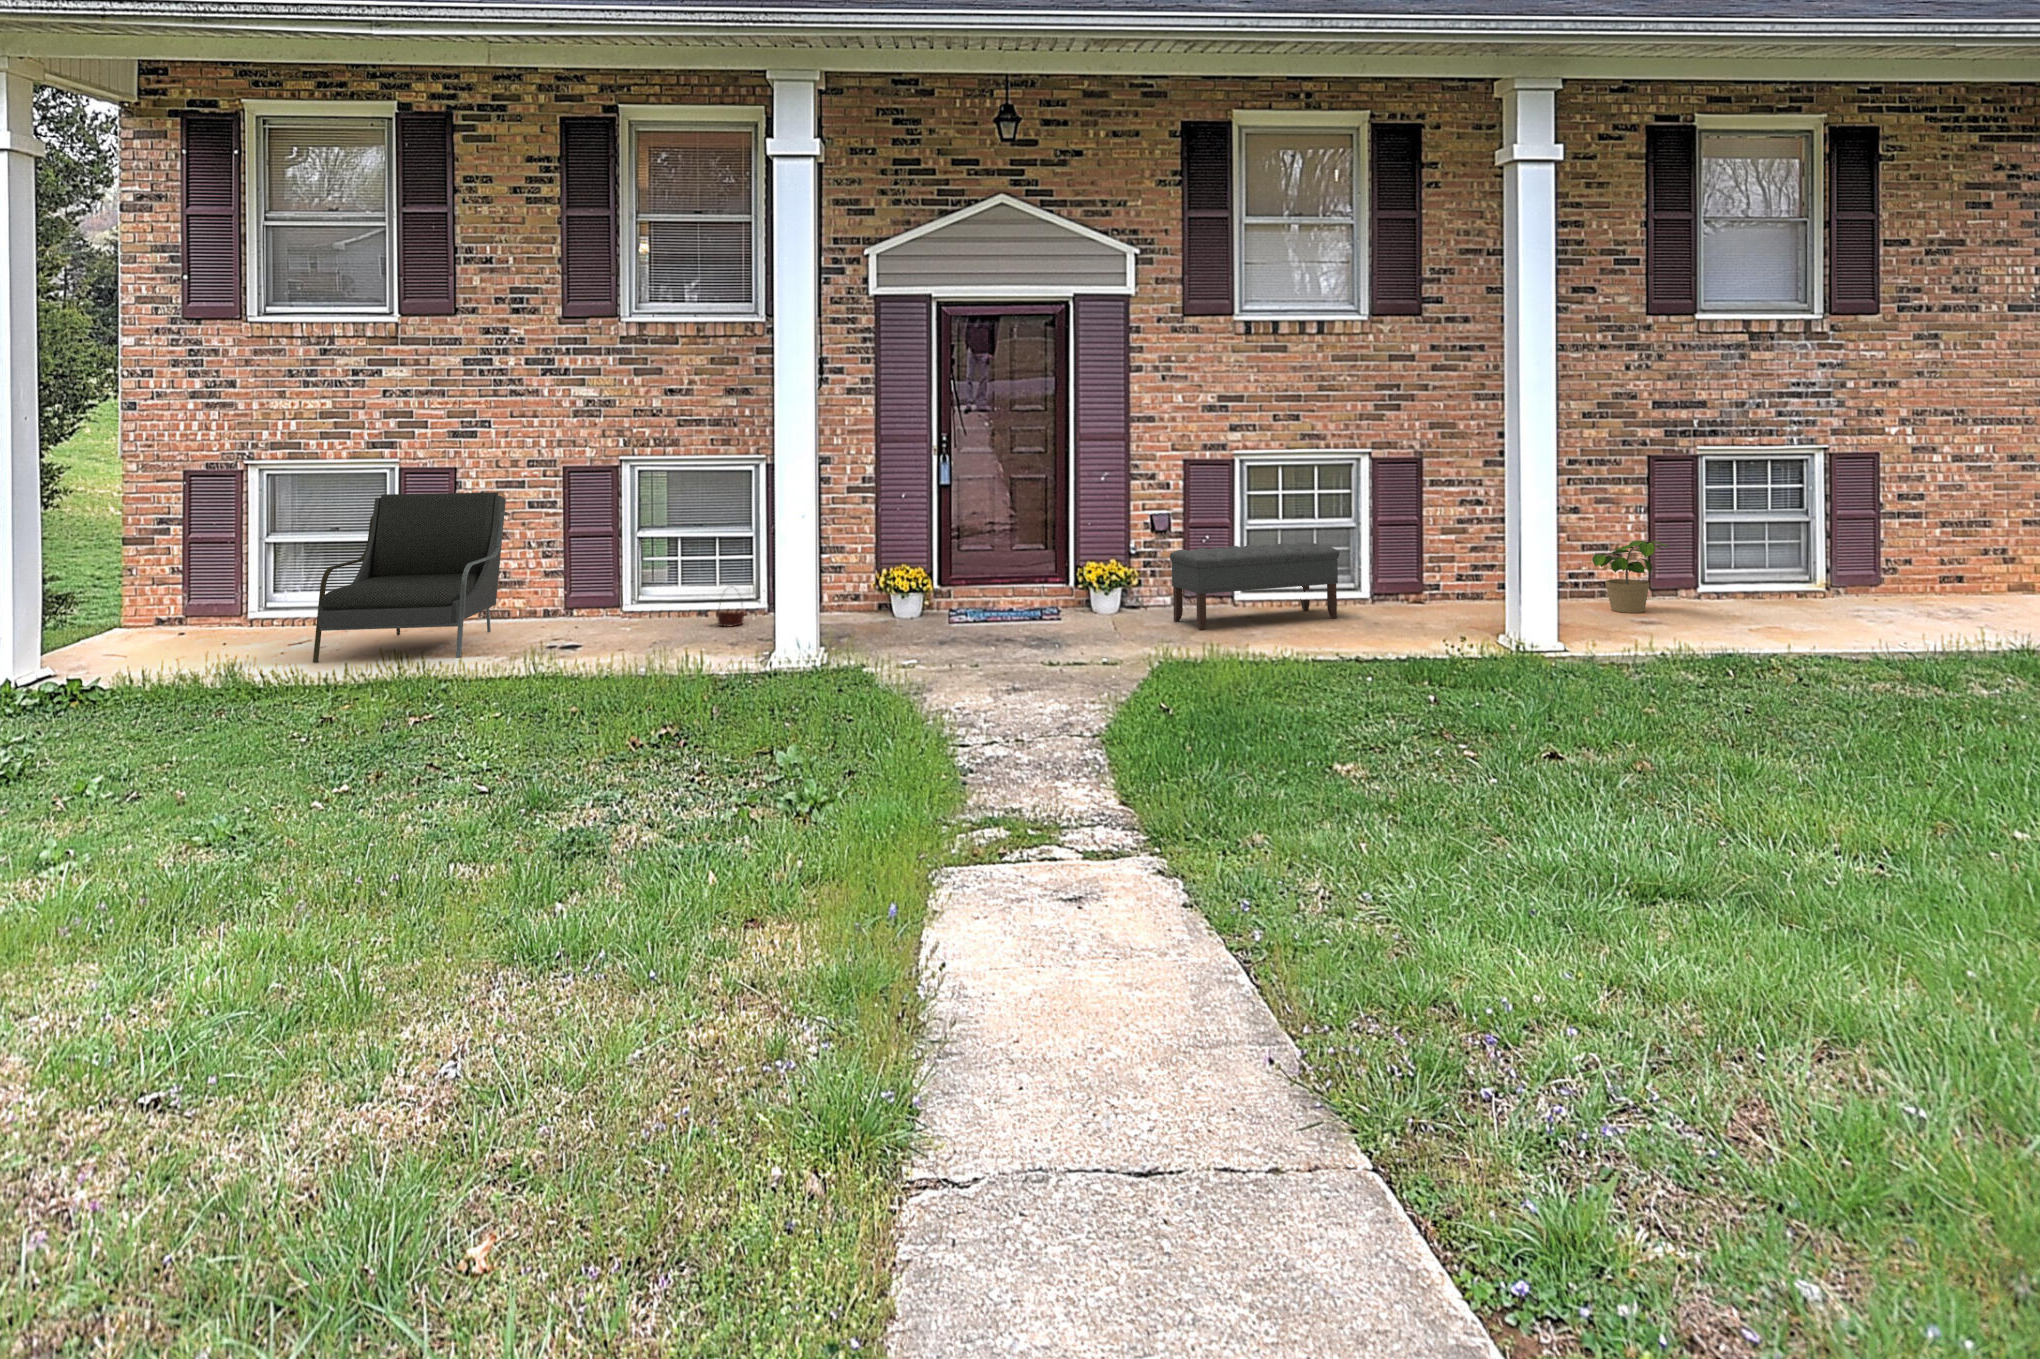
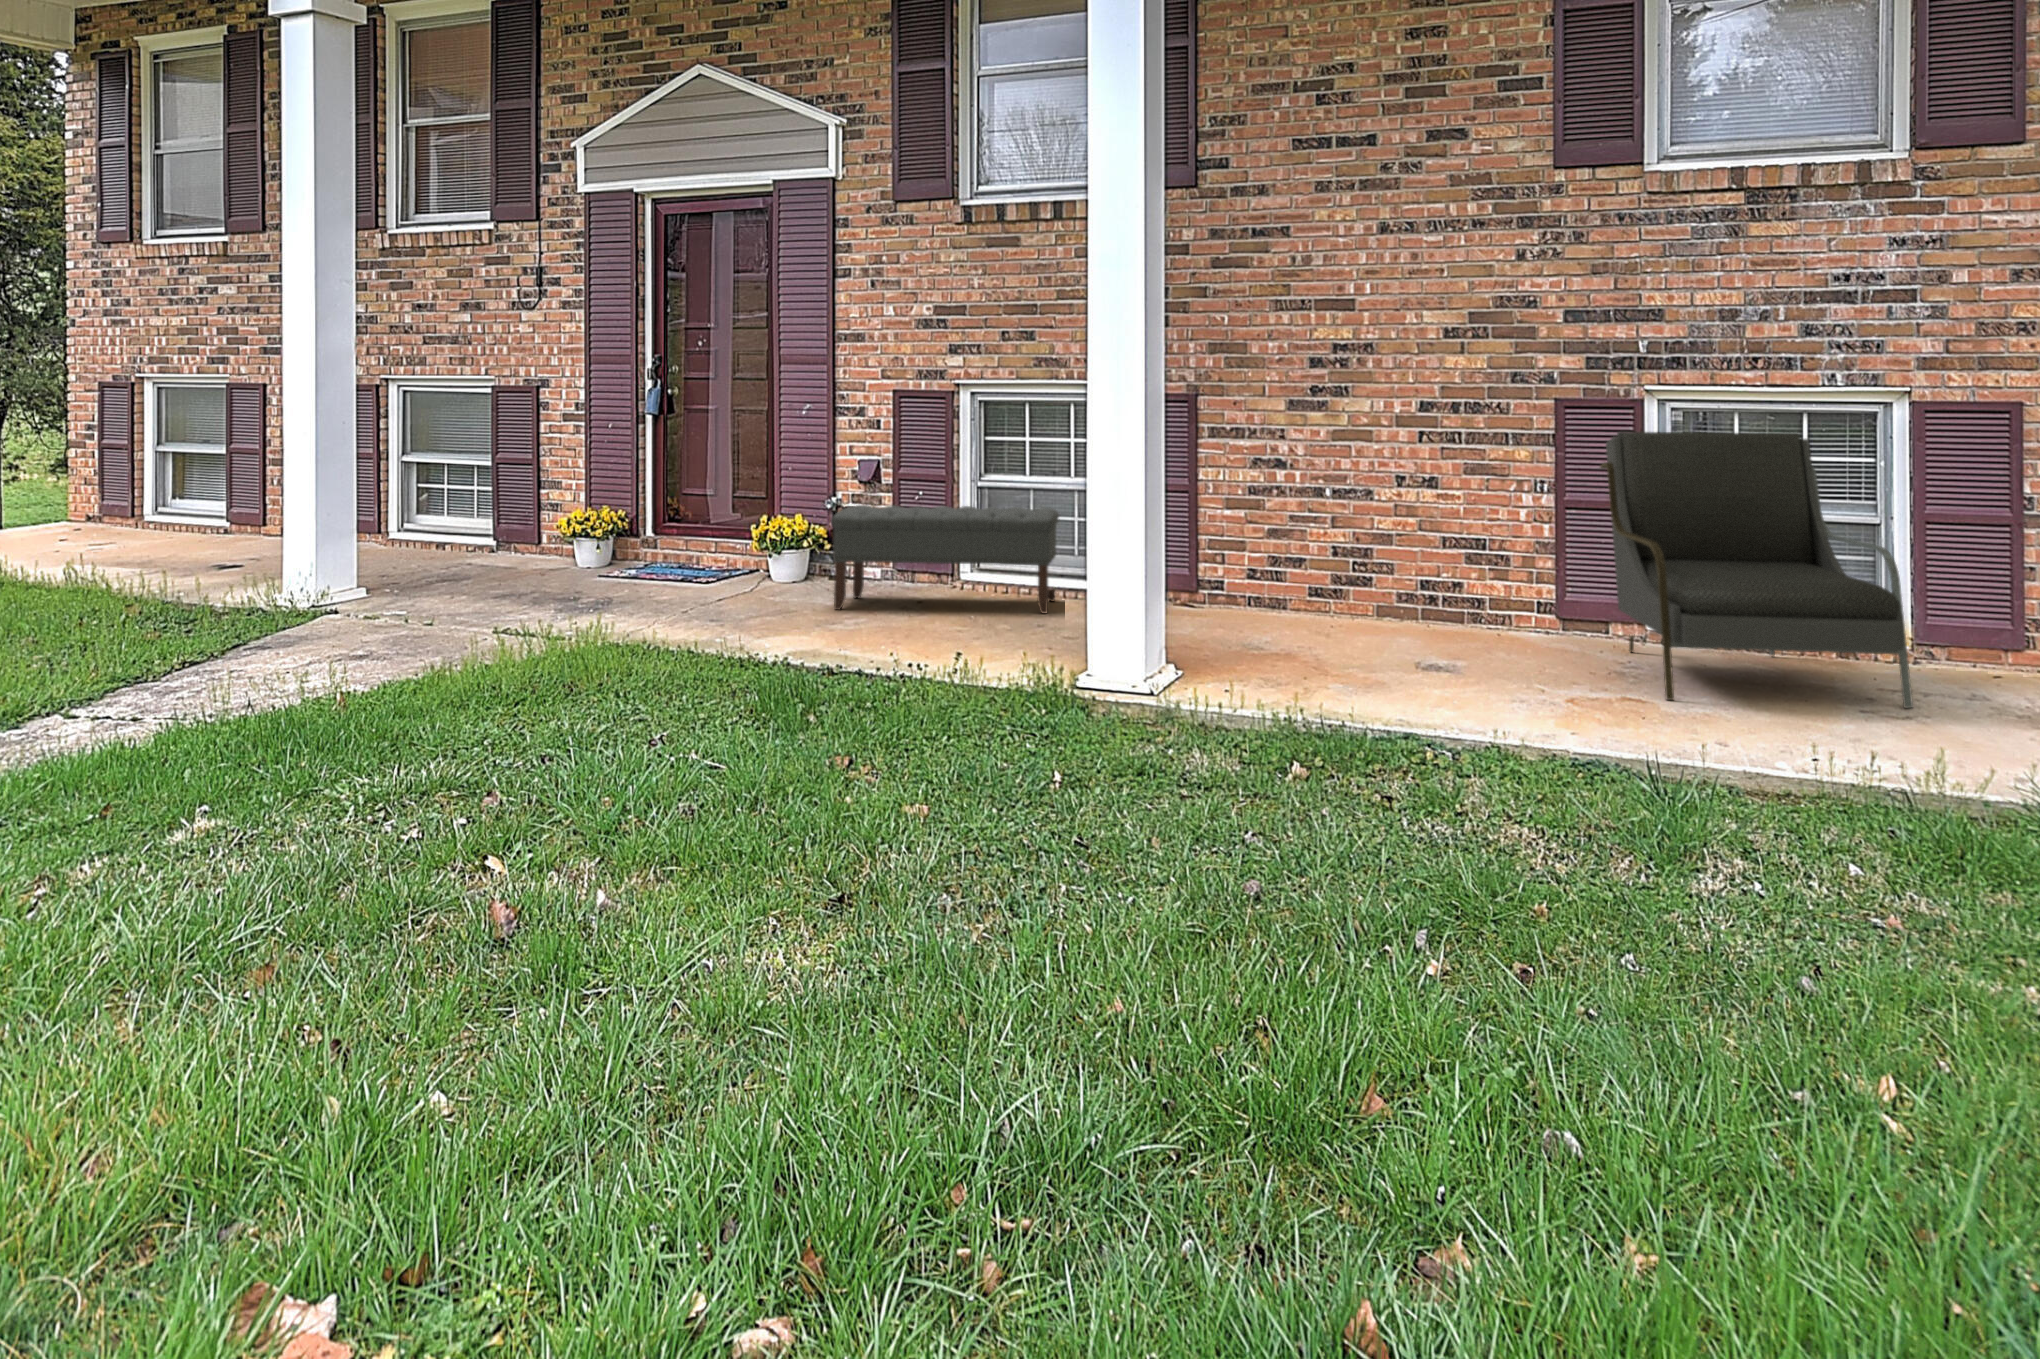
armchair: present [313,492,510,662] -> present [1600,431,1913,708]
potted plant: present [1592,541,1668,613] -> none [1423,532,1531,651]
basket: present [717,586,745,627] -> none [450,518,485,561]

